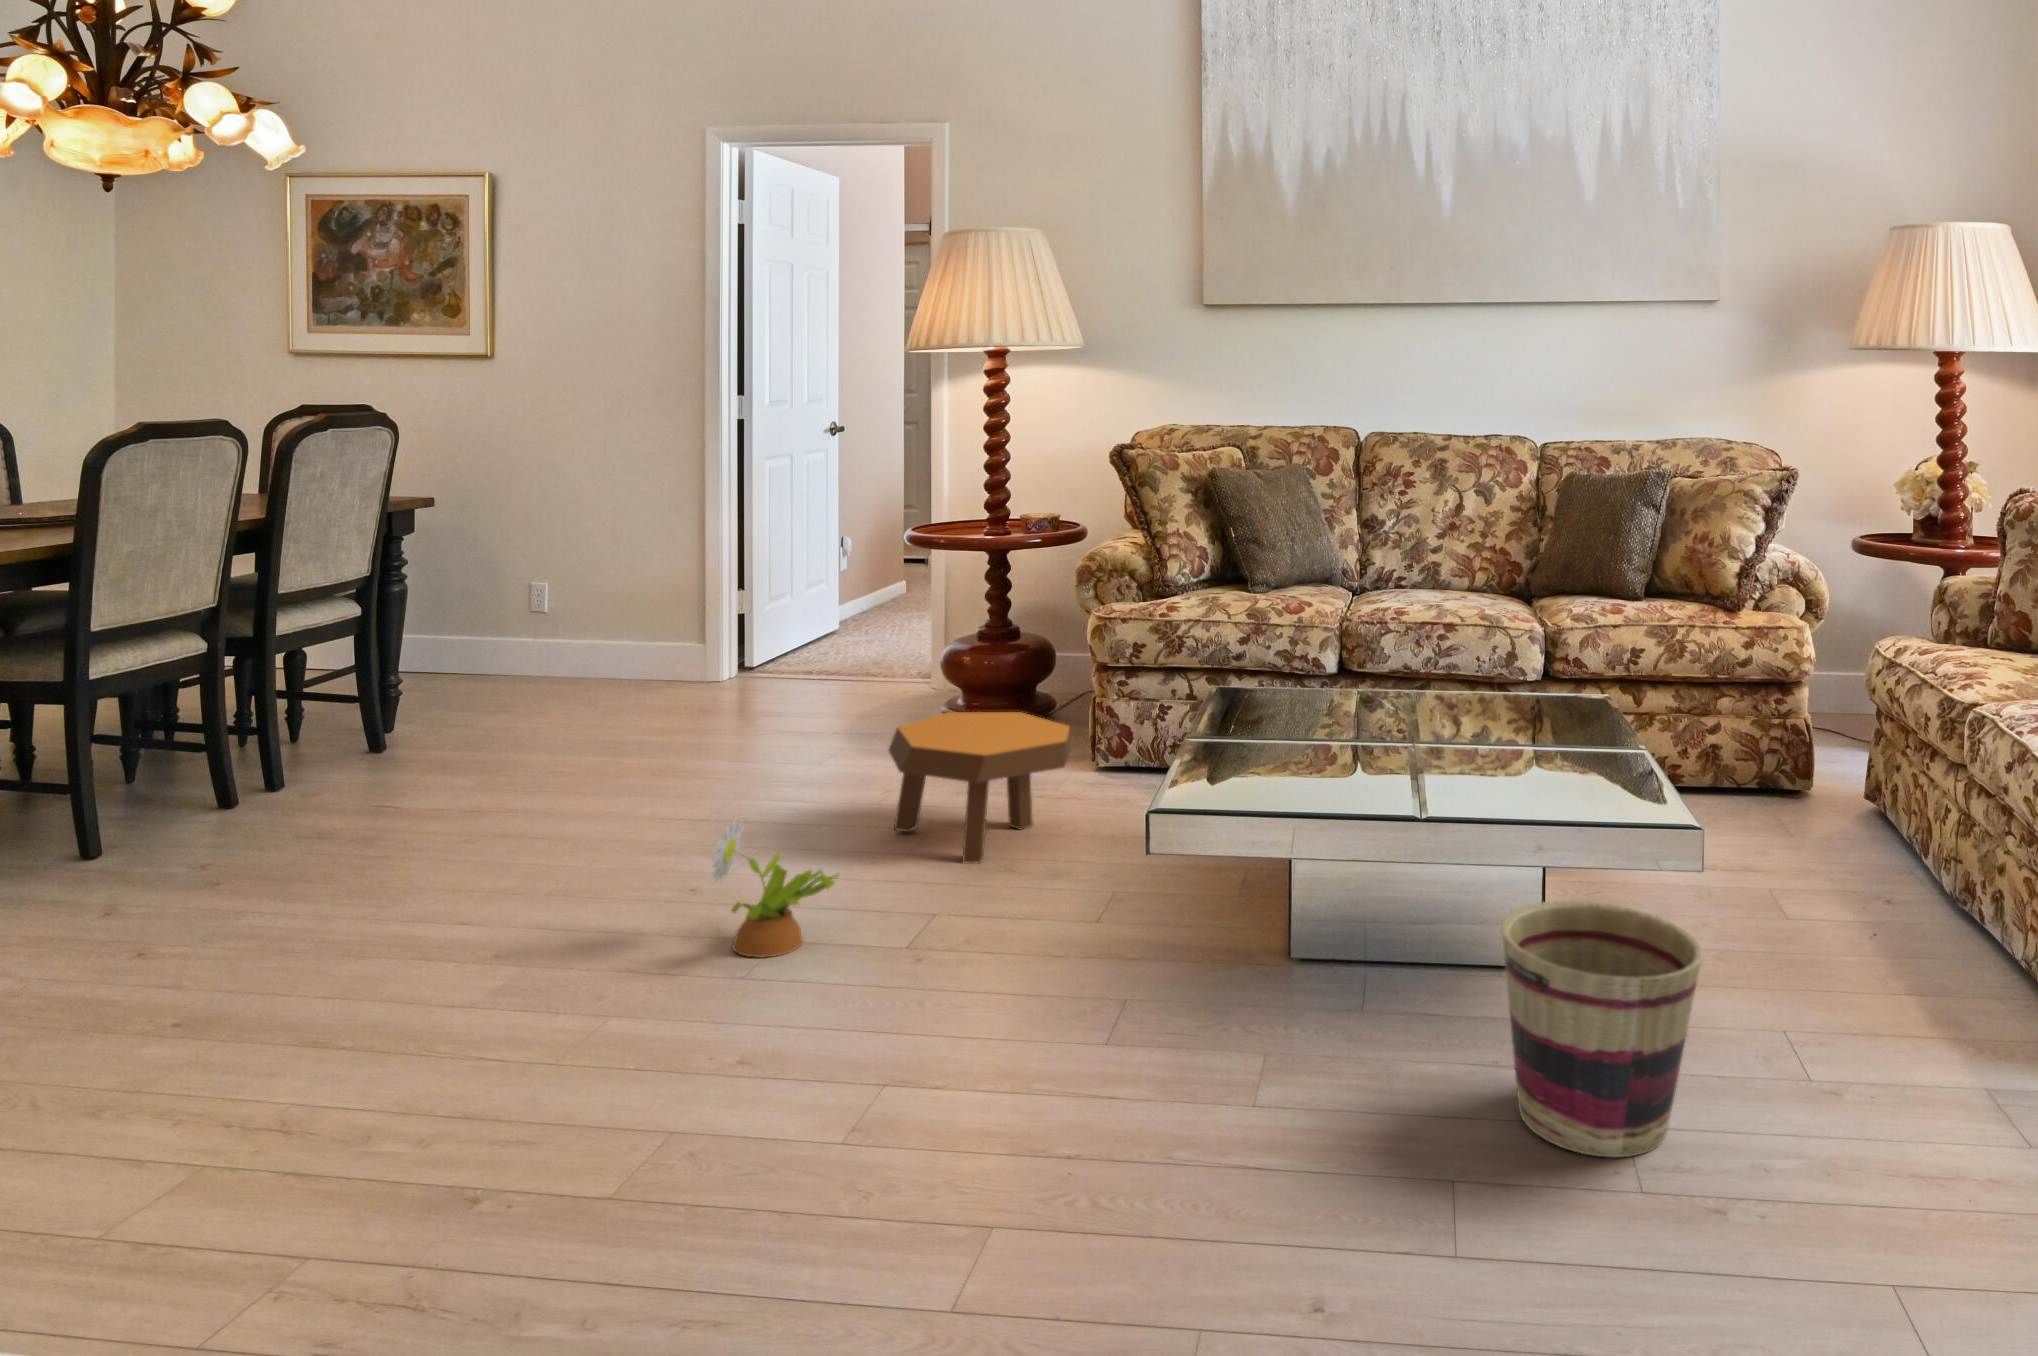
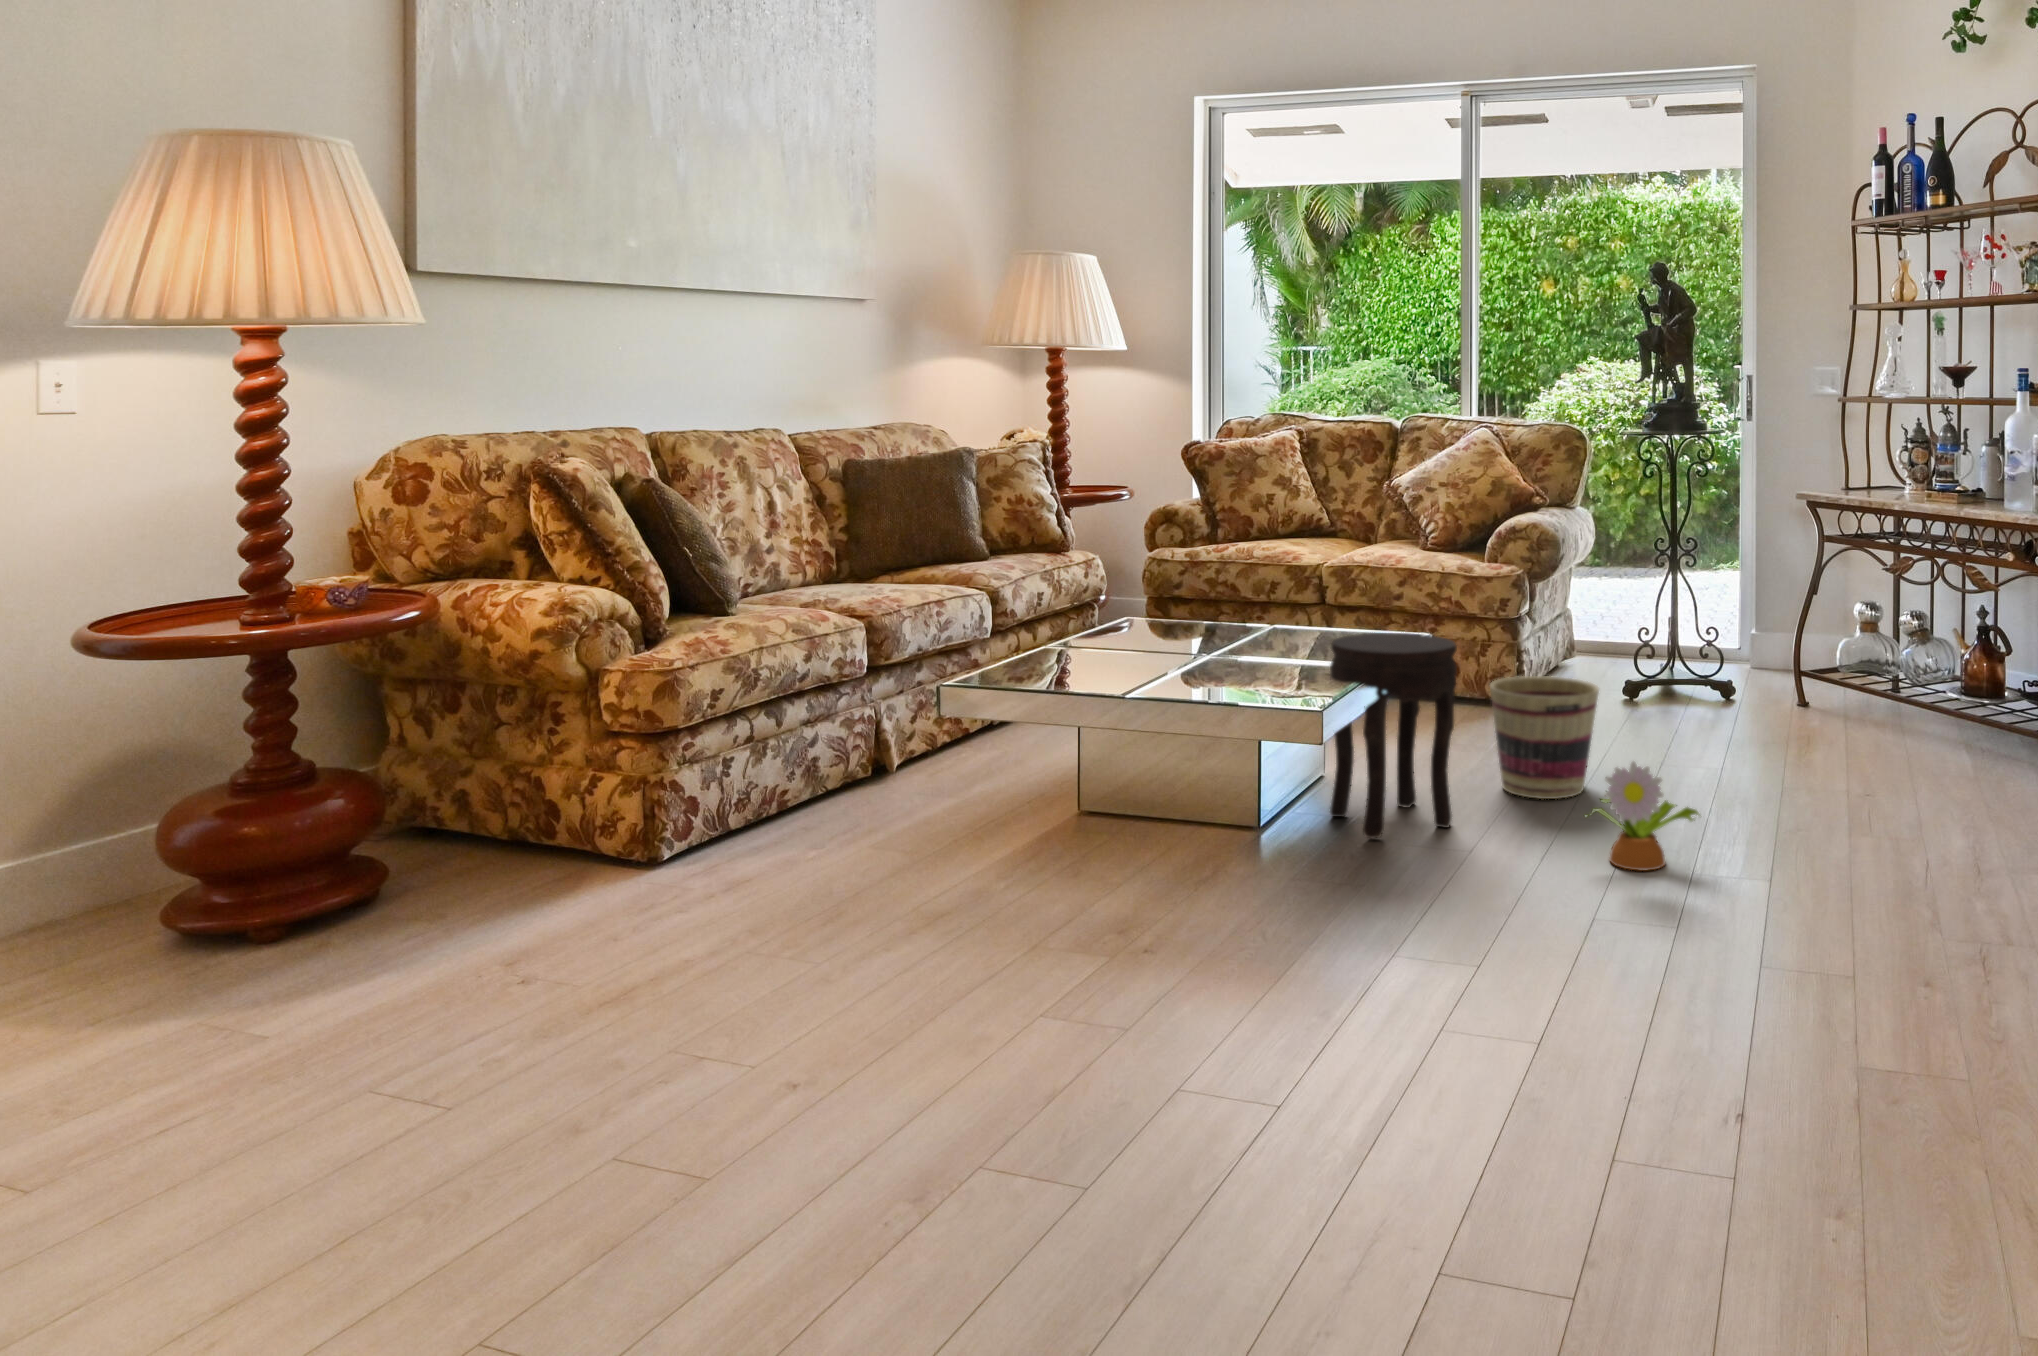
footstool: present [889,712,1071,864] -> none [698,774,937,970]
side table: none [1265,739,1456,1058] -> present [1330,633,1457,838]
decorative plant: present [712,817,840,957] -> present [1585,761,1699,870]

